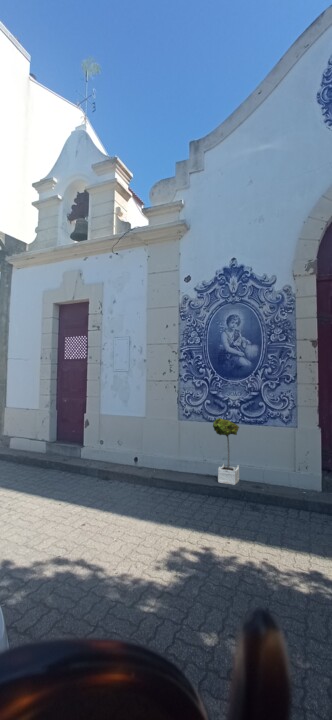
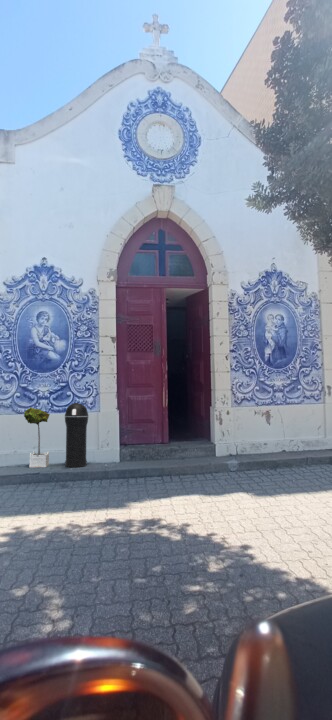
trash can: none [256,416,283,491] -> present [65,403,88,467]

